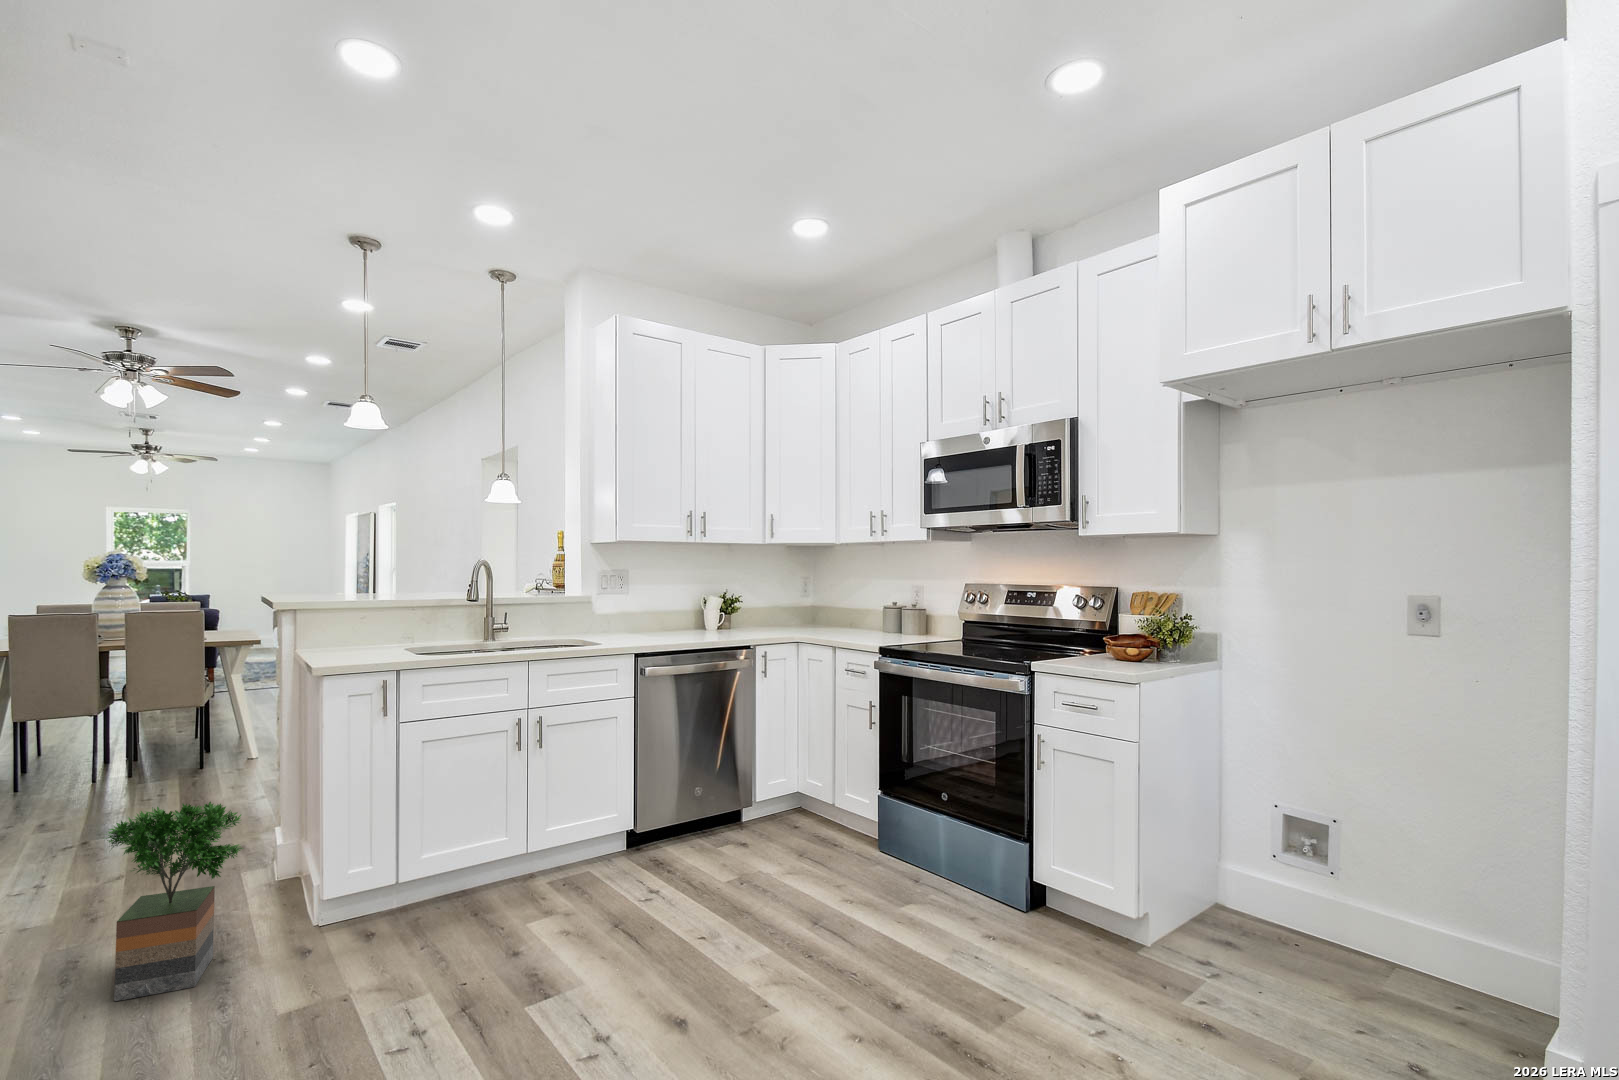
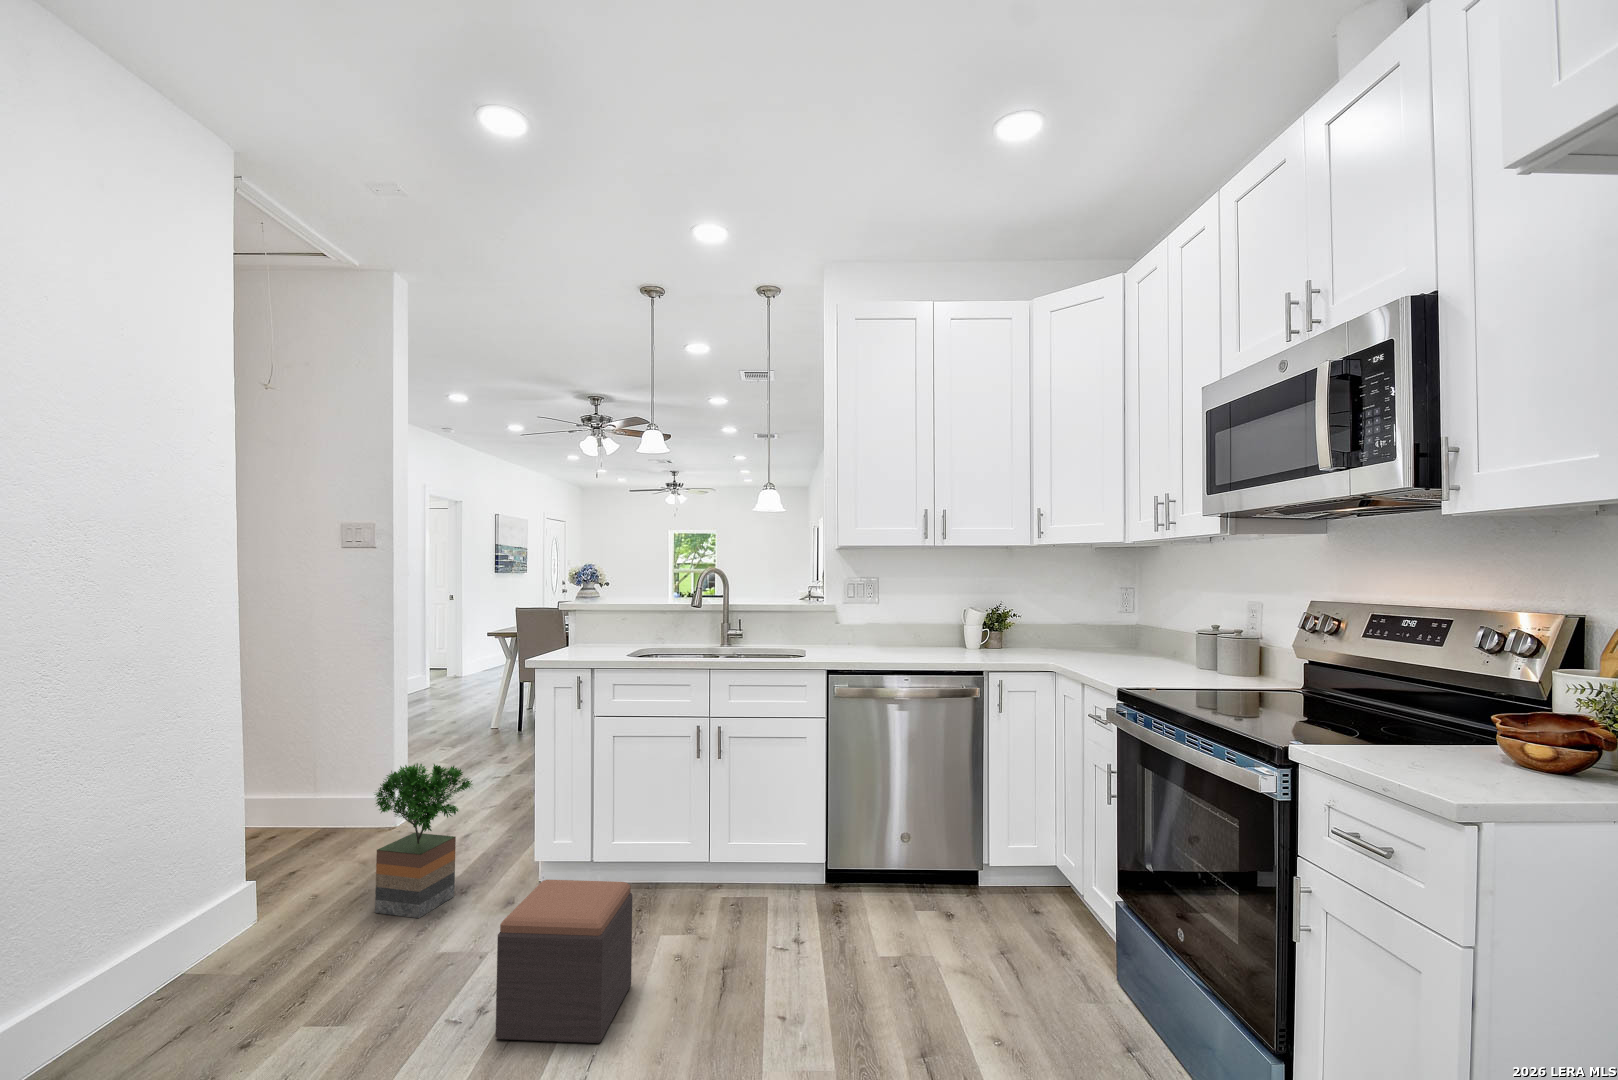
footstool: none [441,860,566,1028] -> present [495,880,632,1043]

